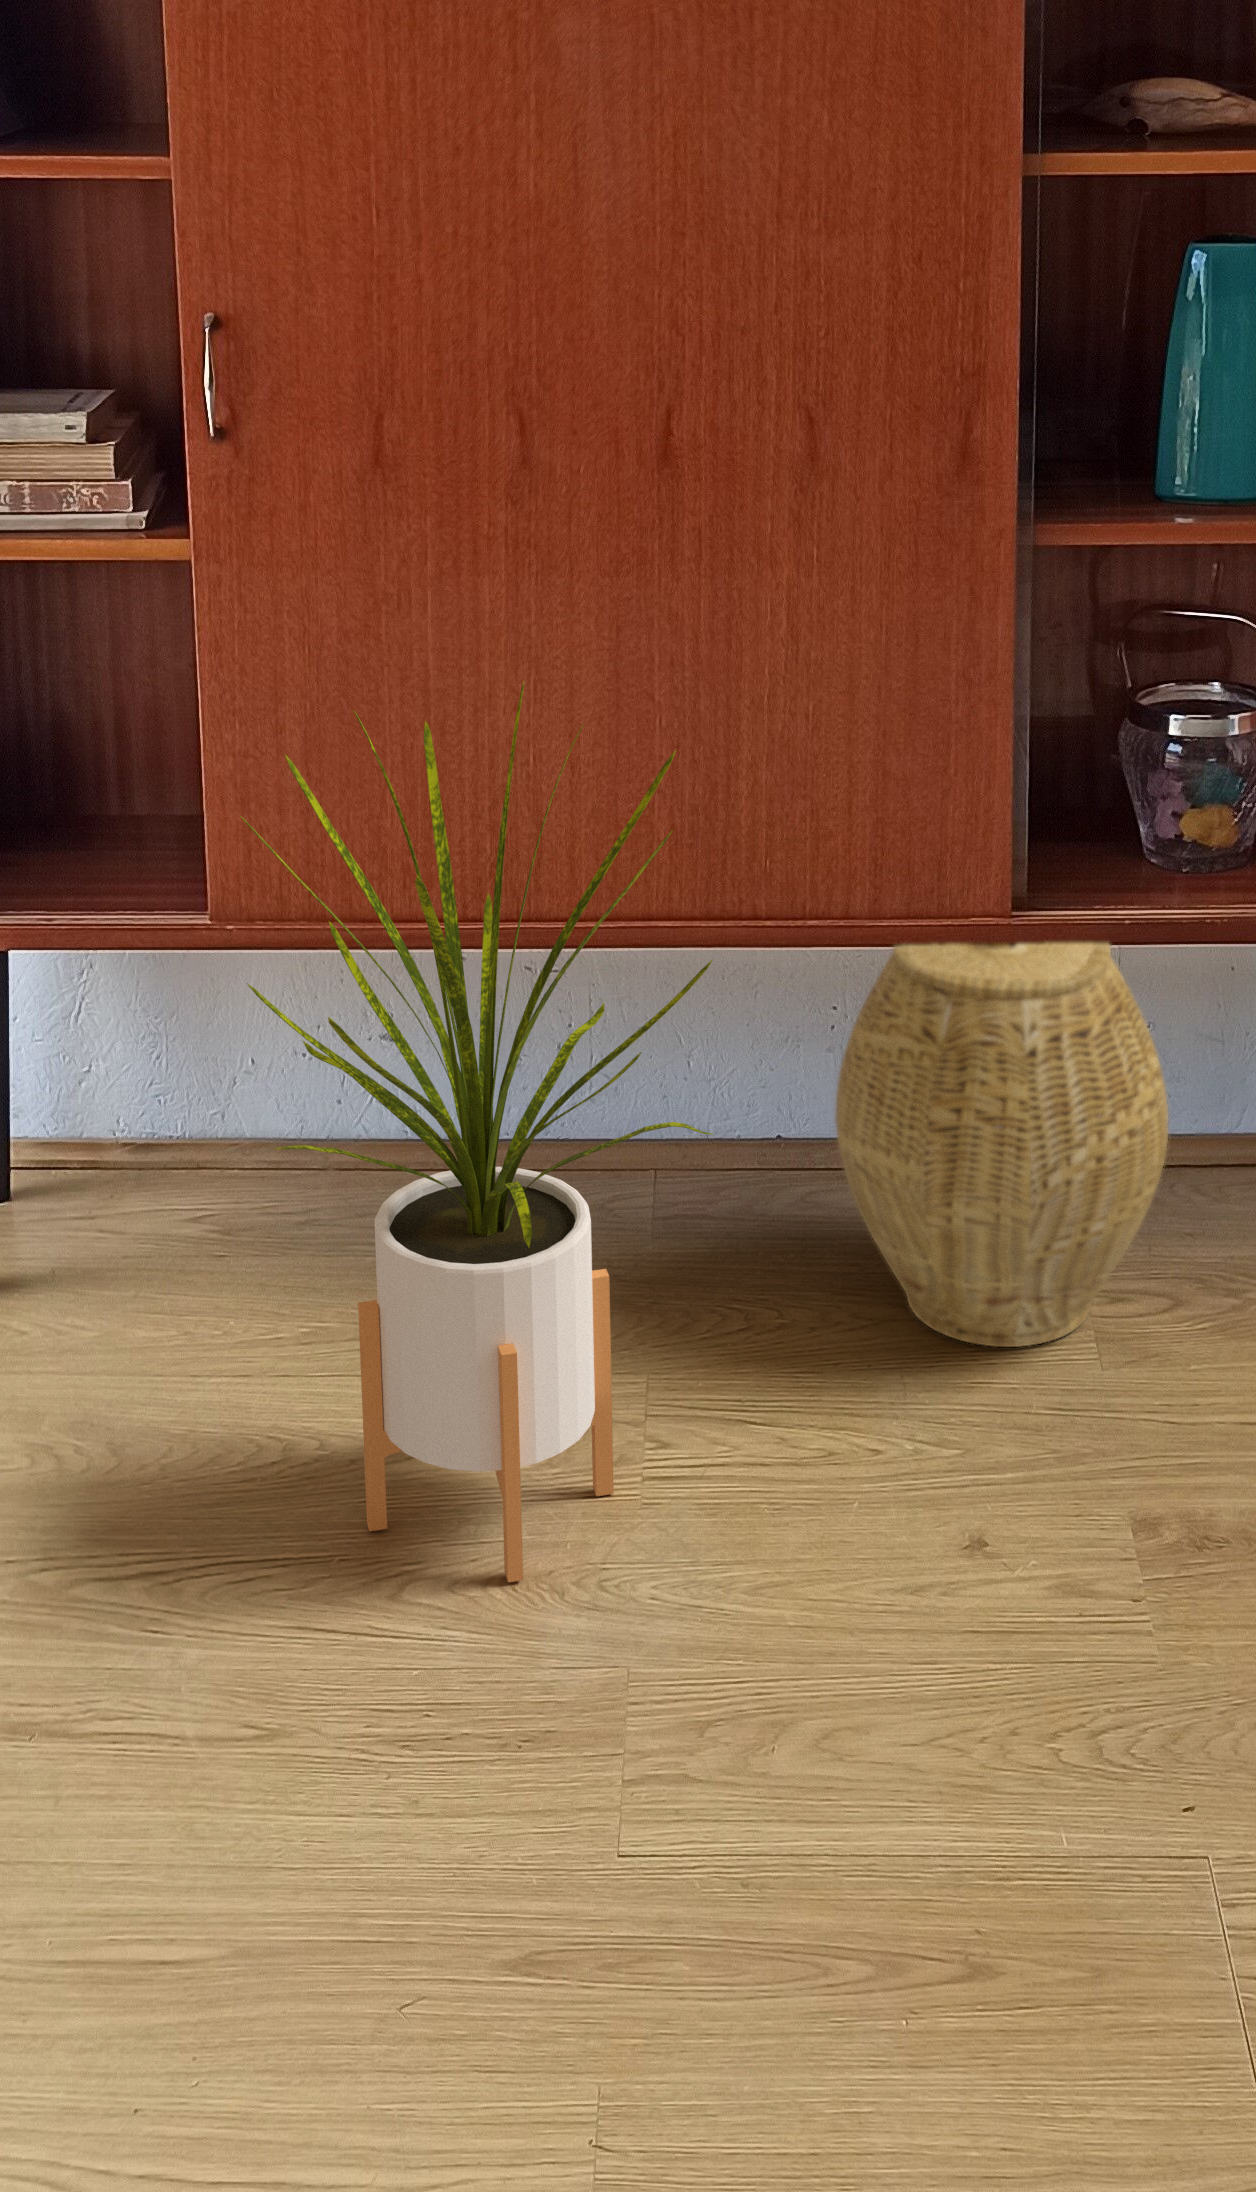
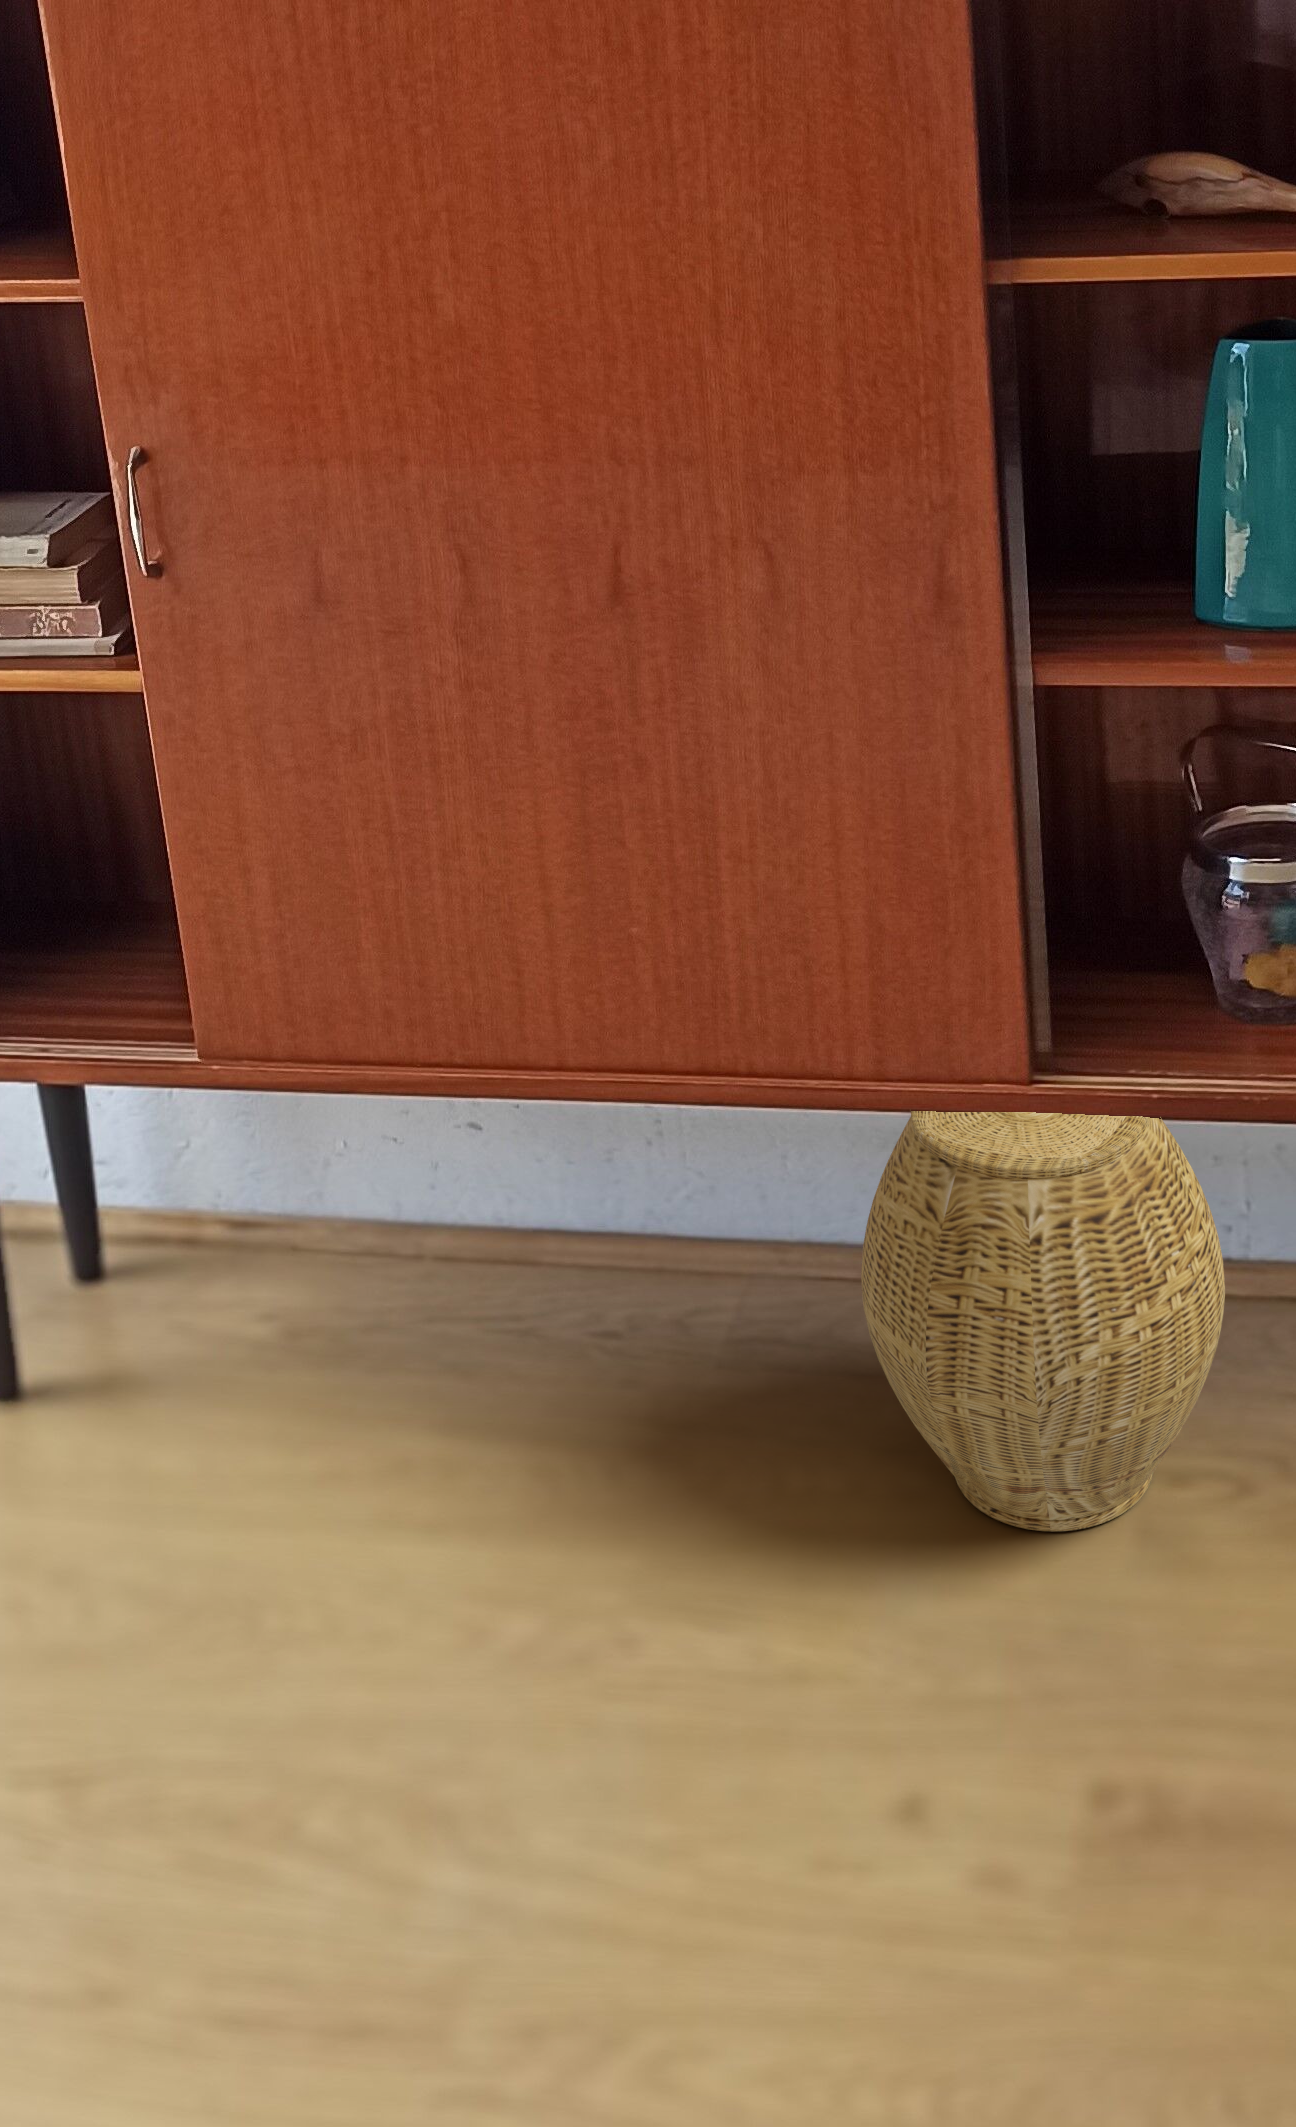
house plant: present [240,681,713,1582] -> none [100,869,630,1798]

